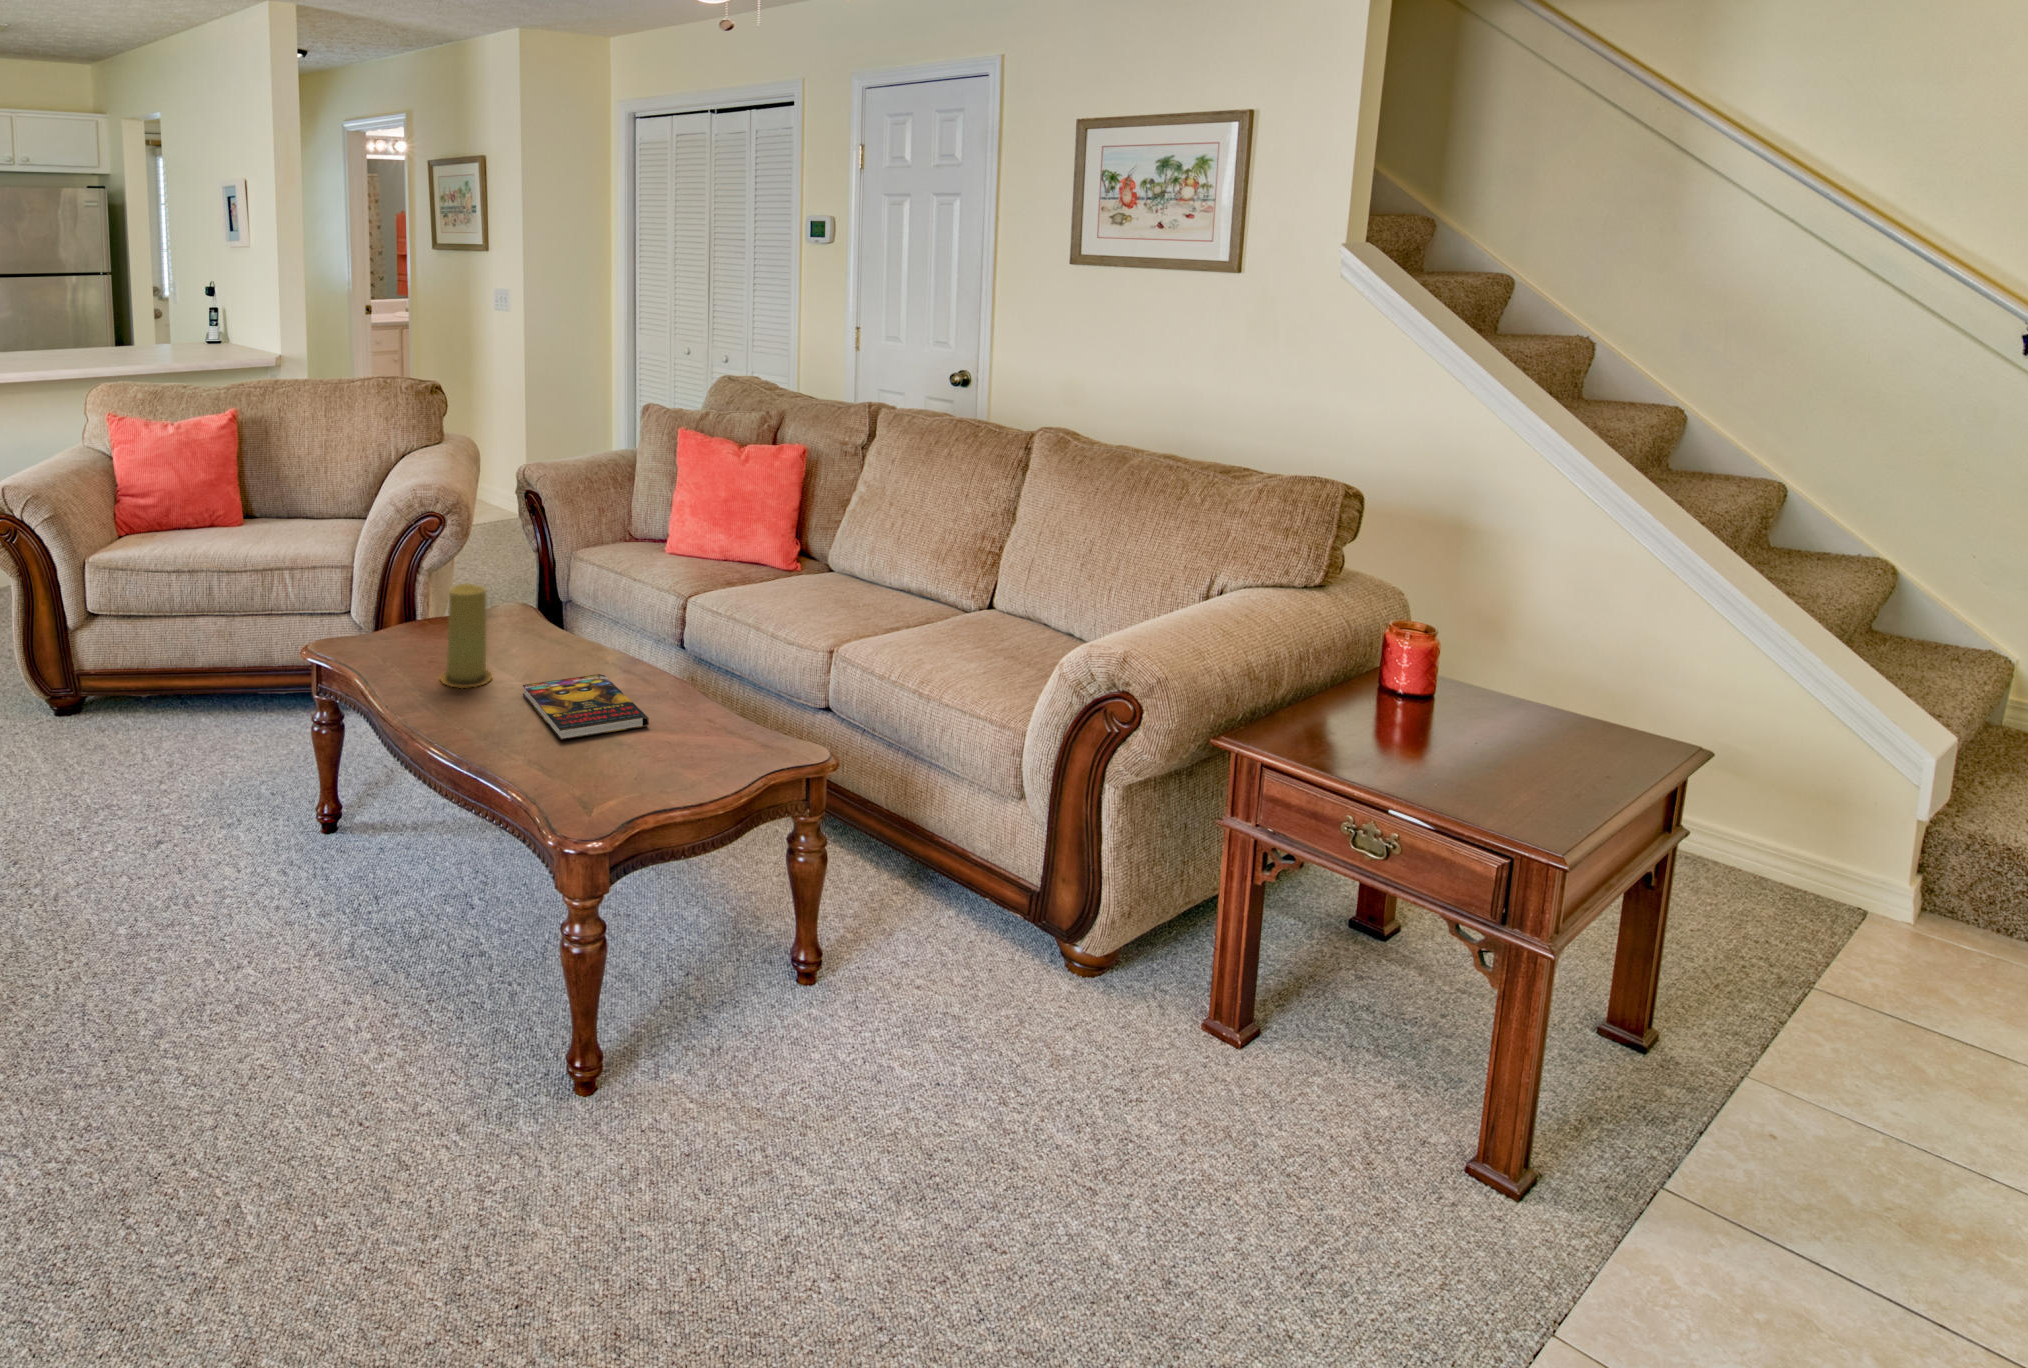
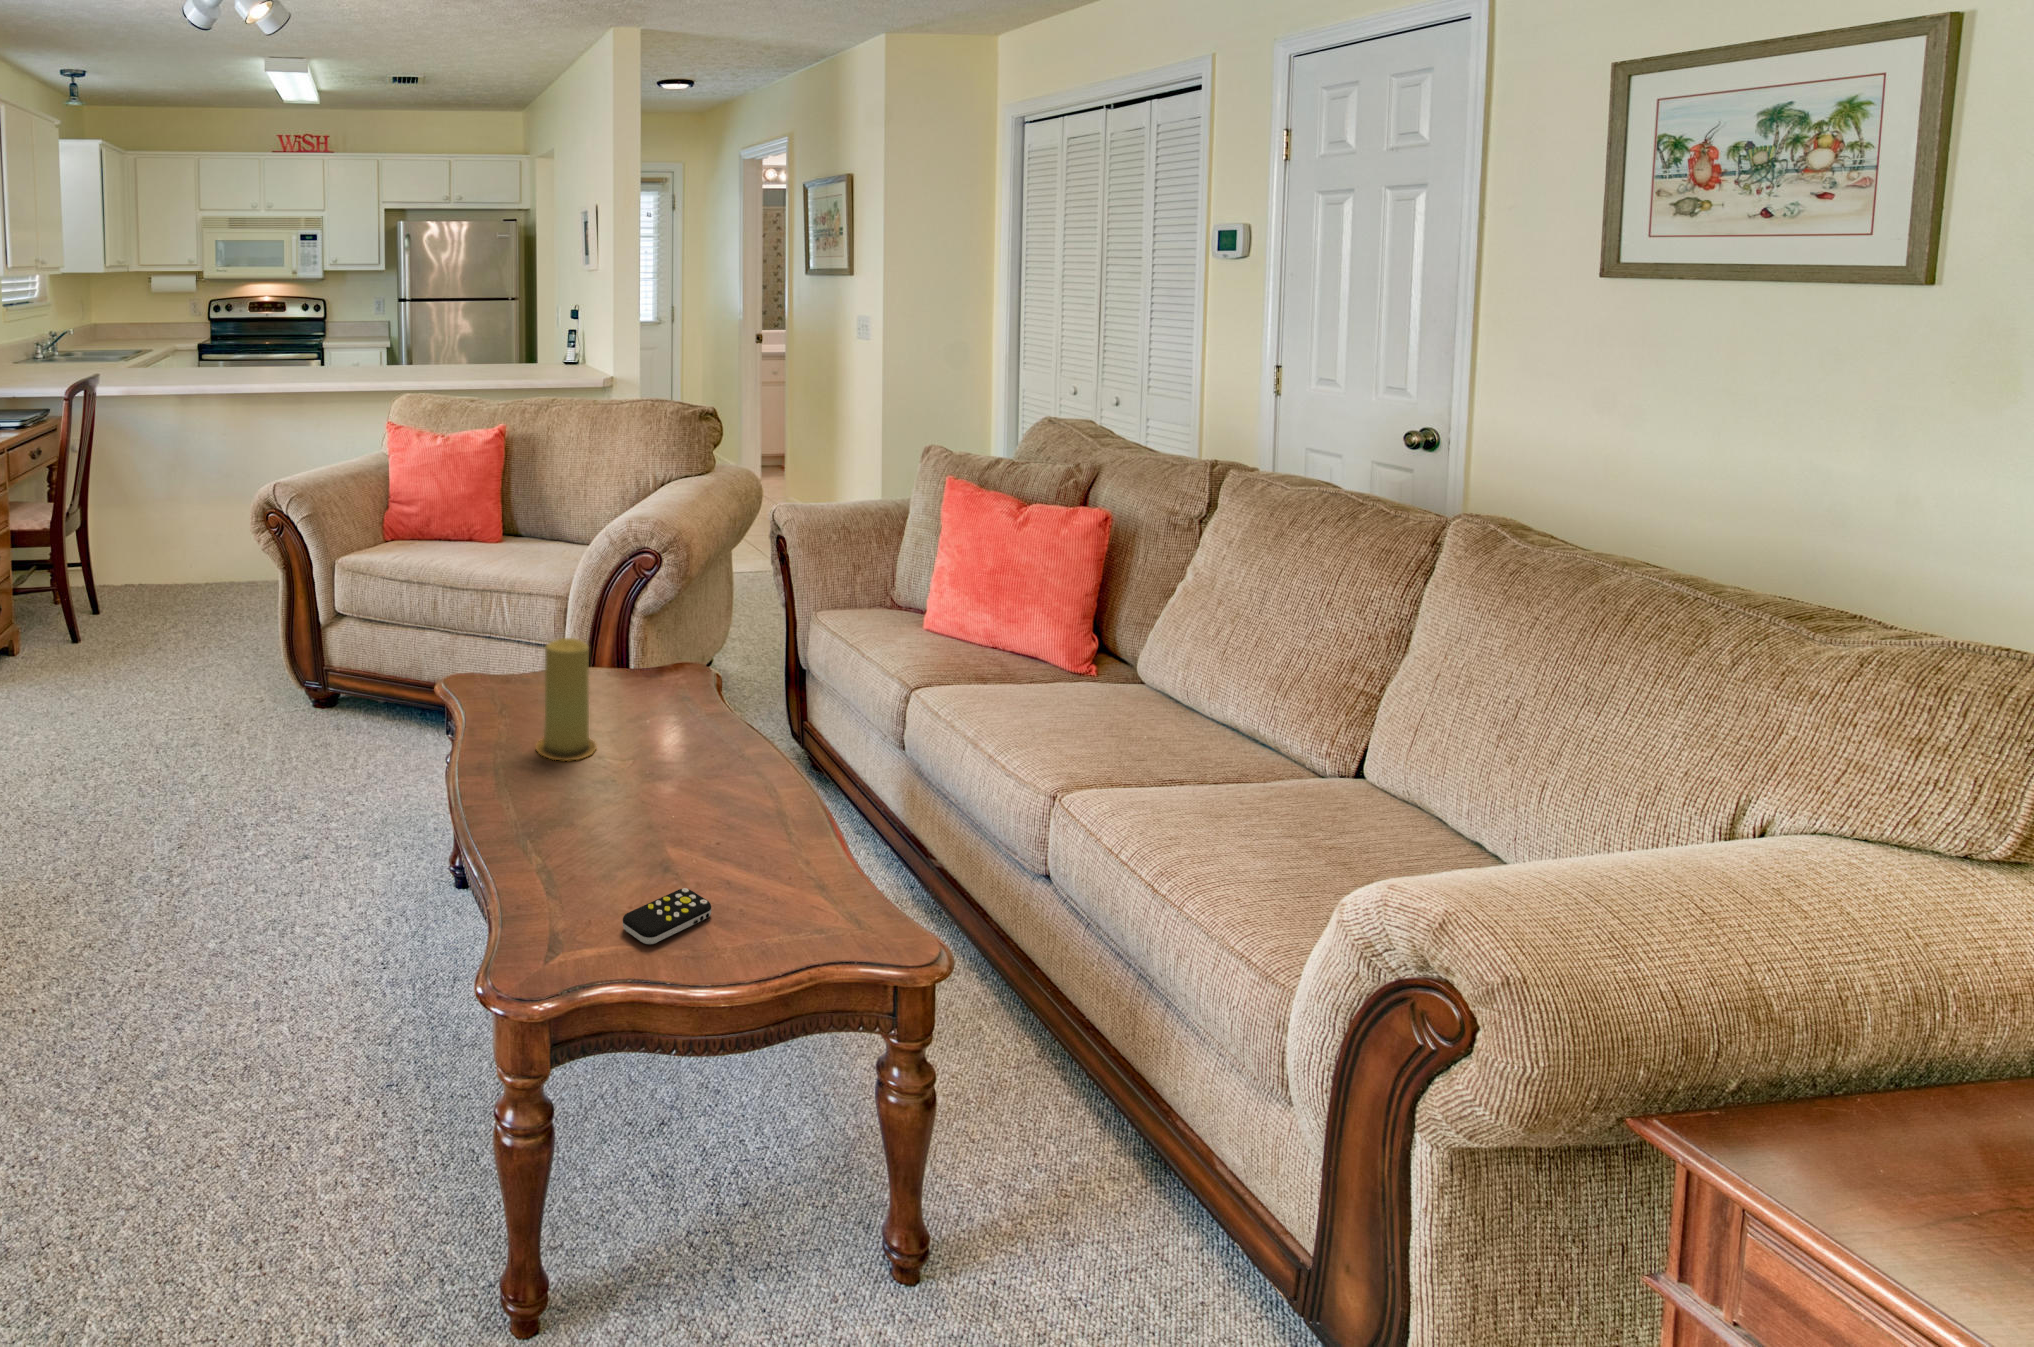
book: present [523,674,649,740] -> none [599,770,720,857]
remote control: none [618,747,672,786] -> present [623,888,711,944]

